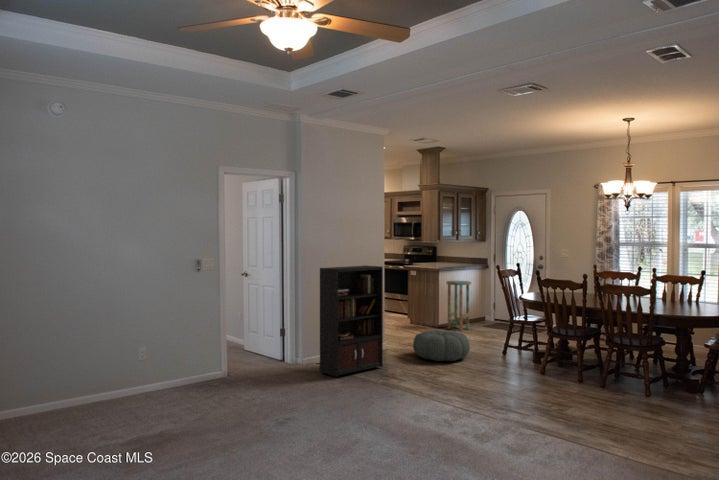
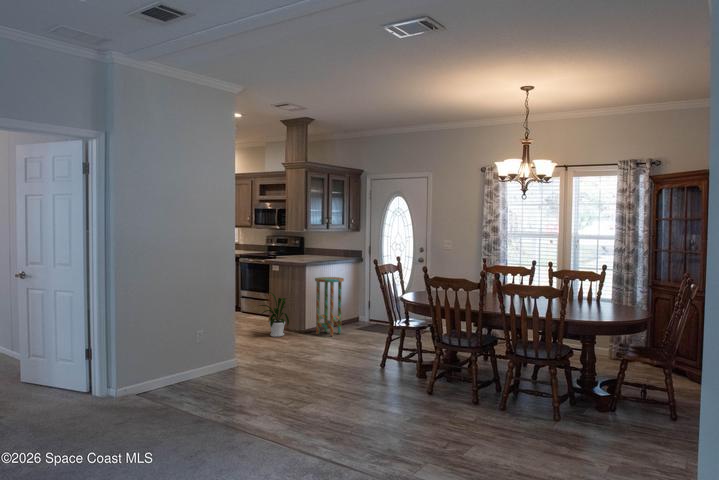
bookcase: present [320,265,383,377] -> none [137,261,229,416]
house plant: none [394,292,425,330] -> present [260,292,289,337]
pouf: present [413,330,470,361] -> none [271,341,342,381]

